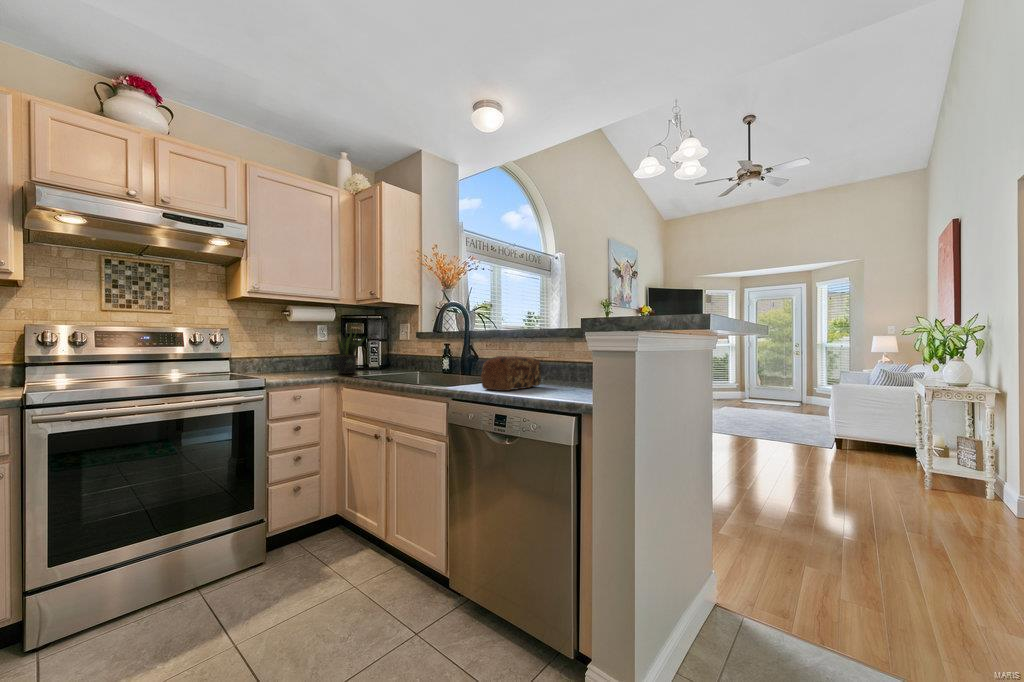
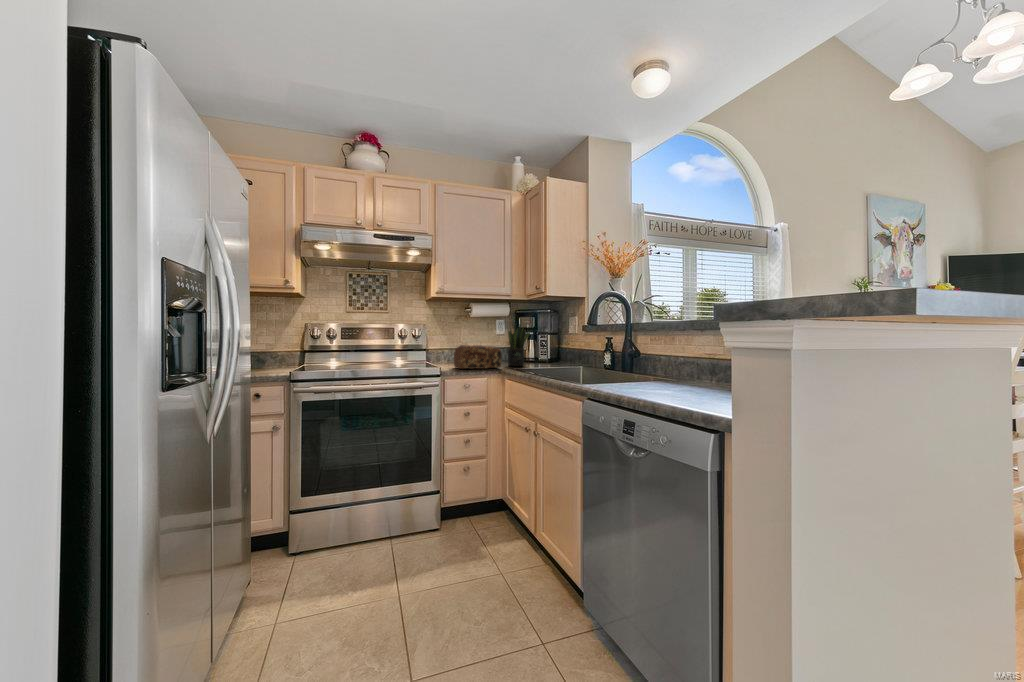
bread loaf: present [481,356,541,391] -> present [454,345,502,369]

